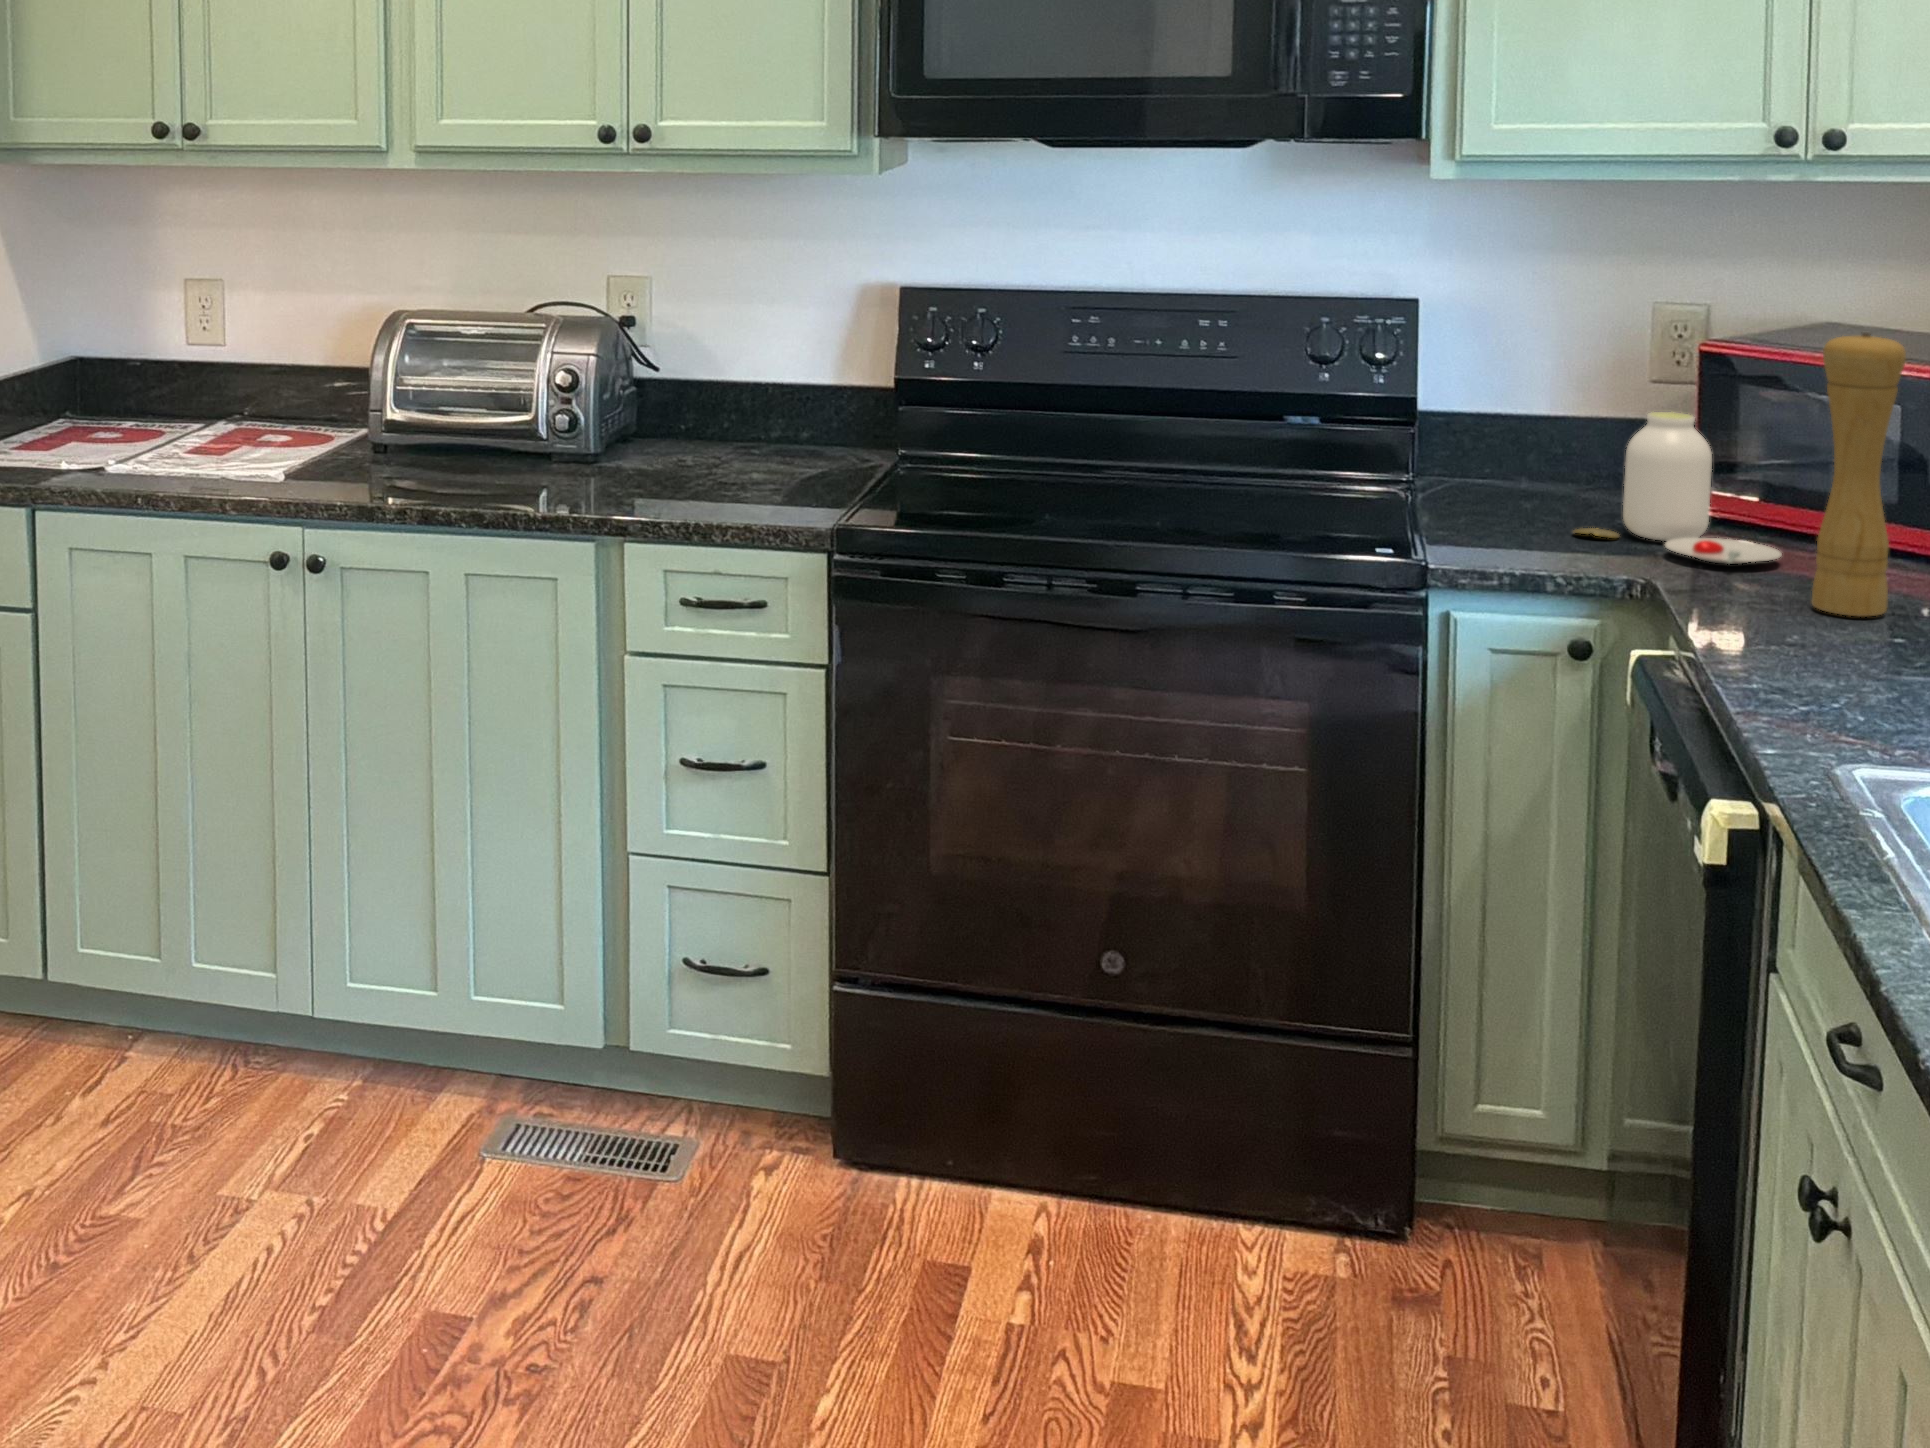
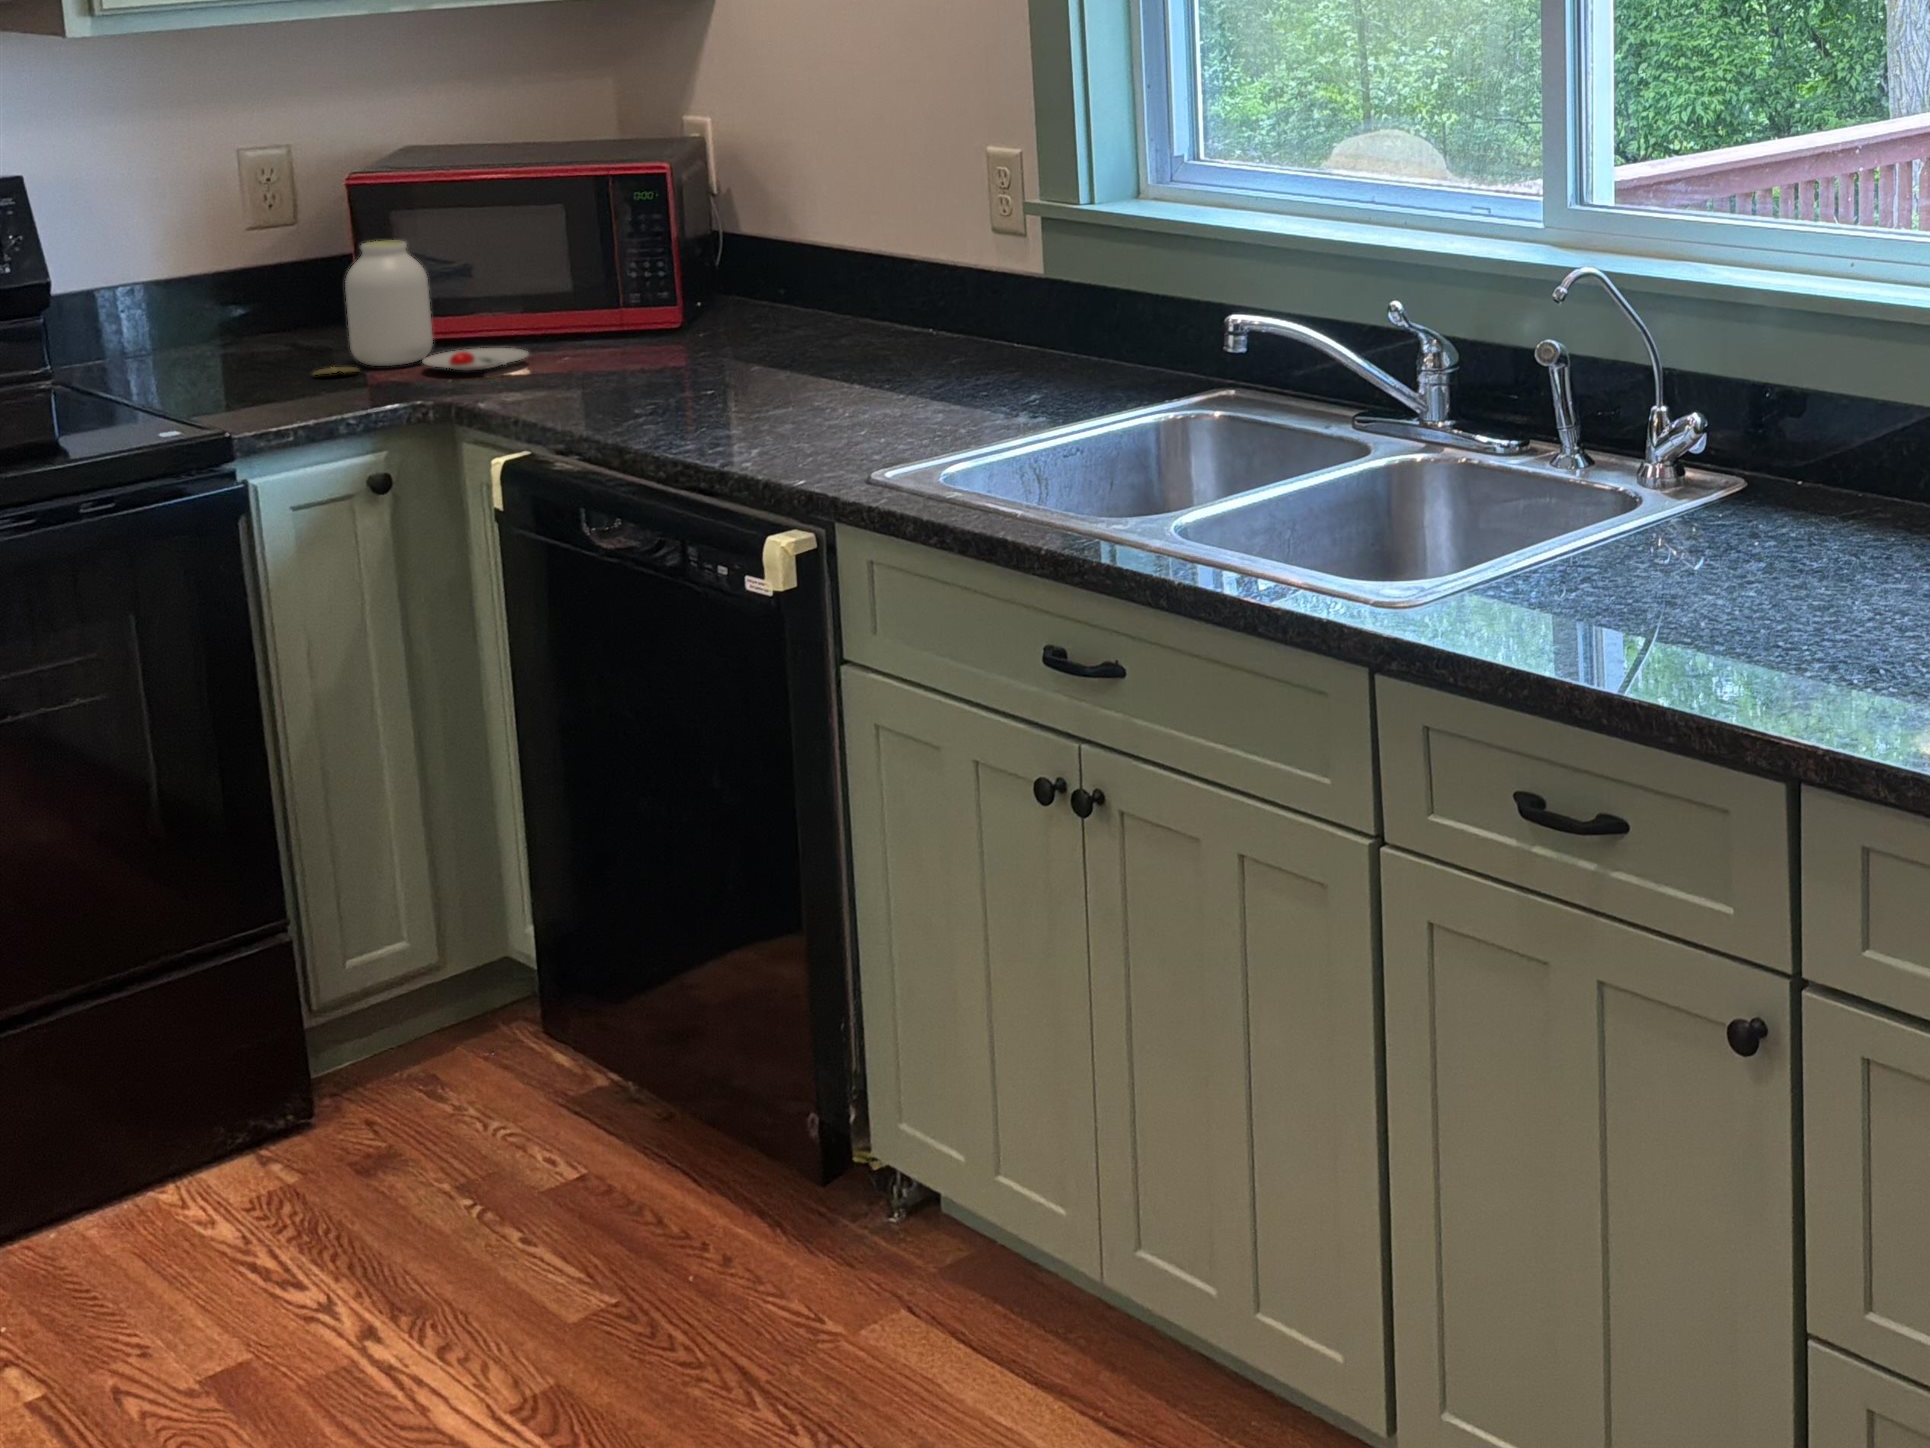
pepper mill: present [1812,332,1906,616] -> none [597,130,676,382]

